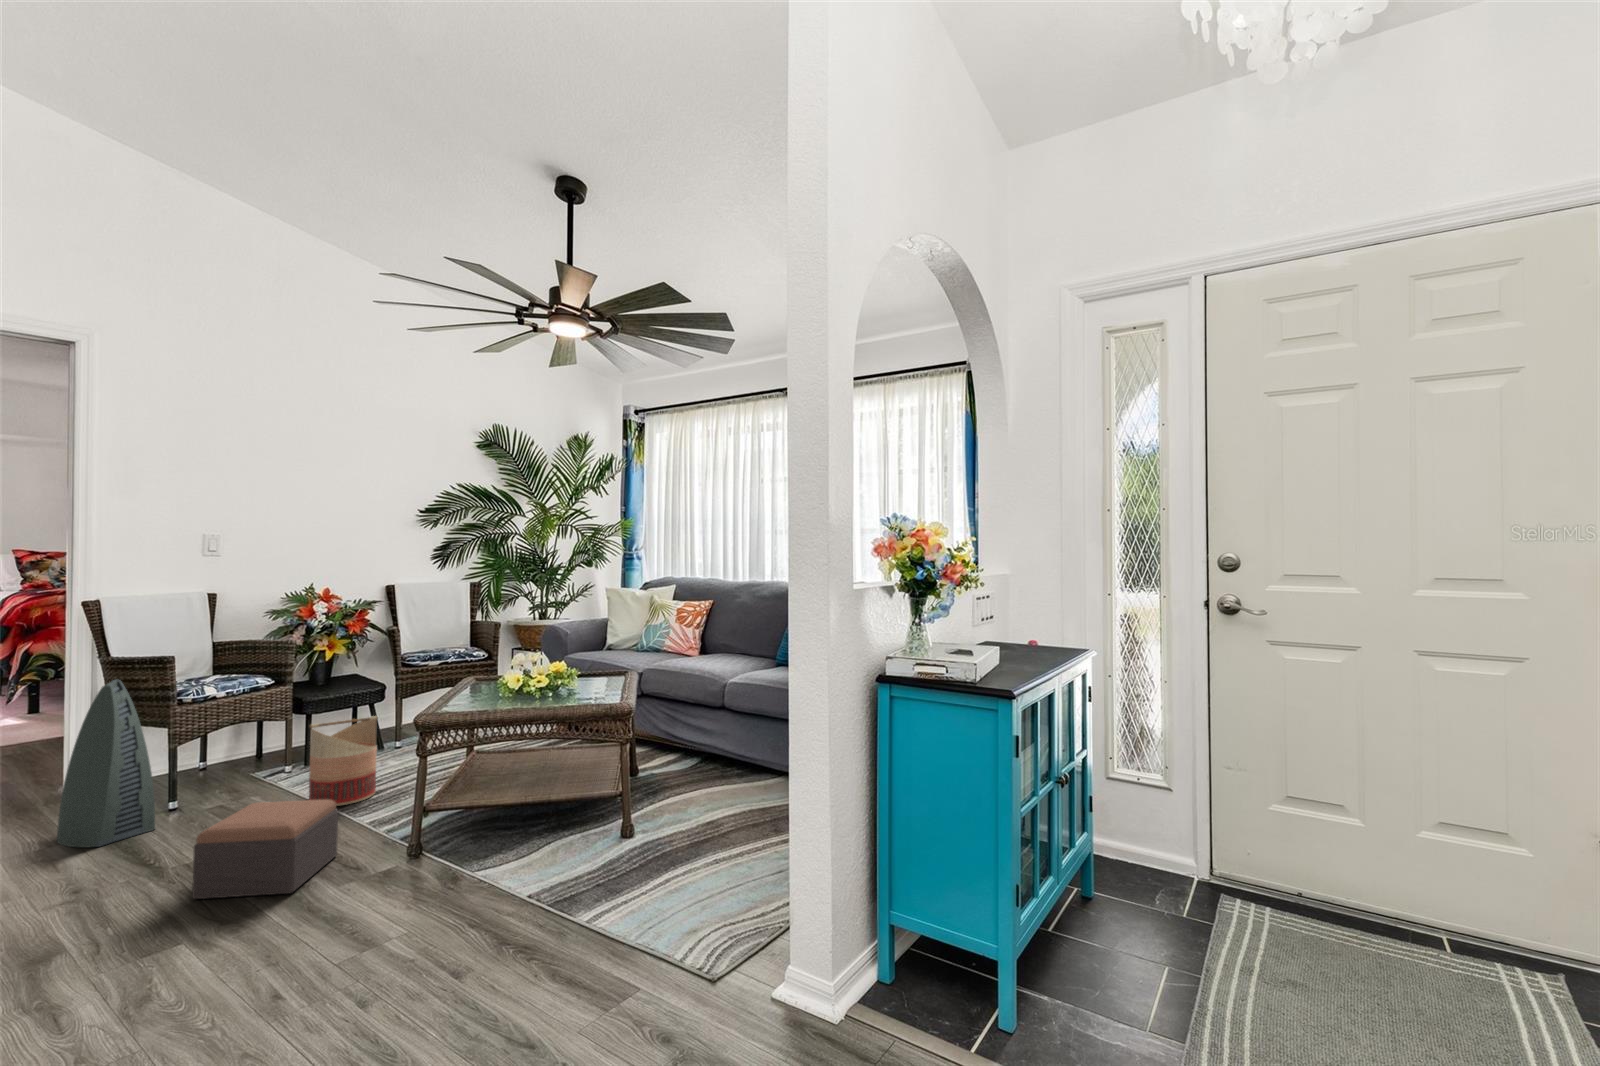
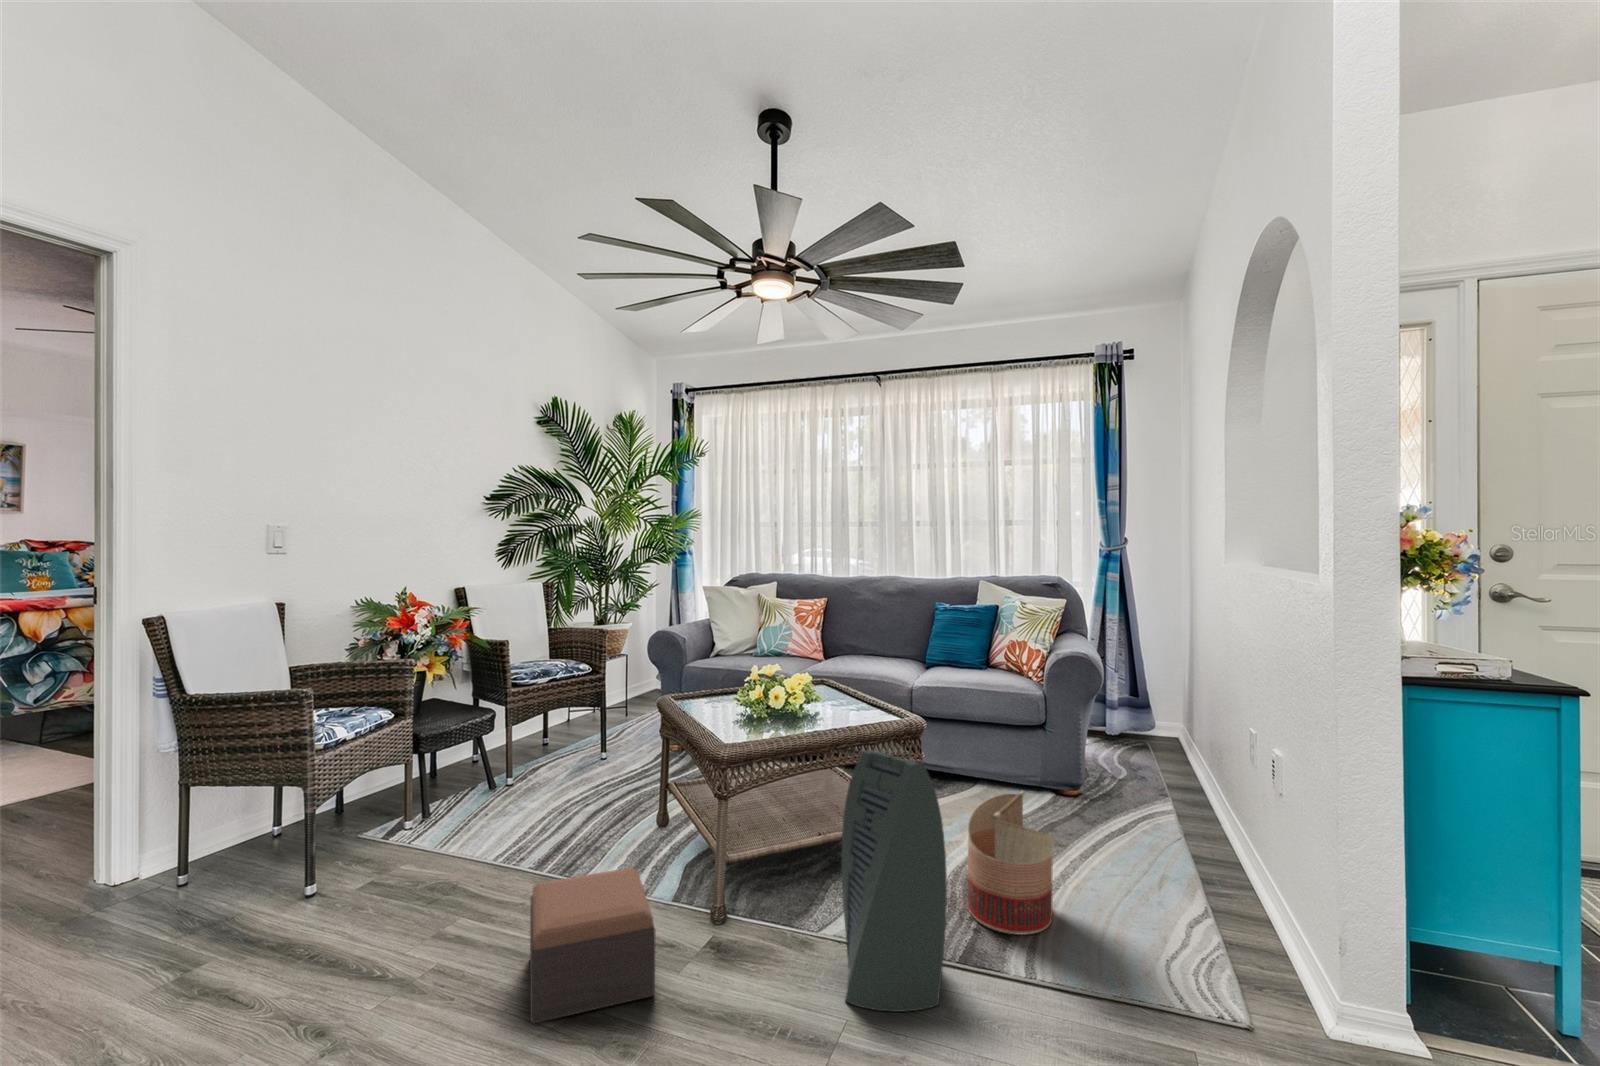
air purifier: present [57,680,155,847] -> present [841,750,947,1012]
basket: present [309,716,378,806] -> present [968,791,1053,935]

